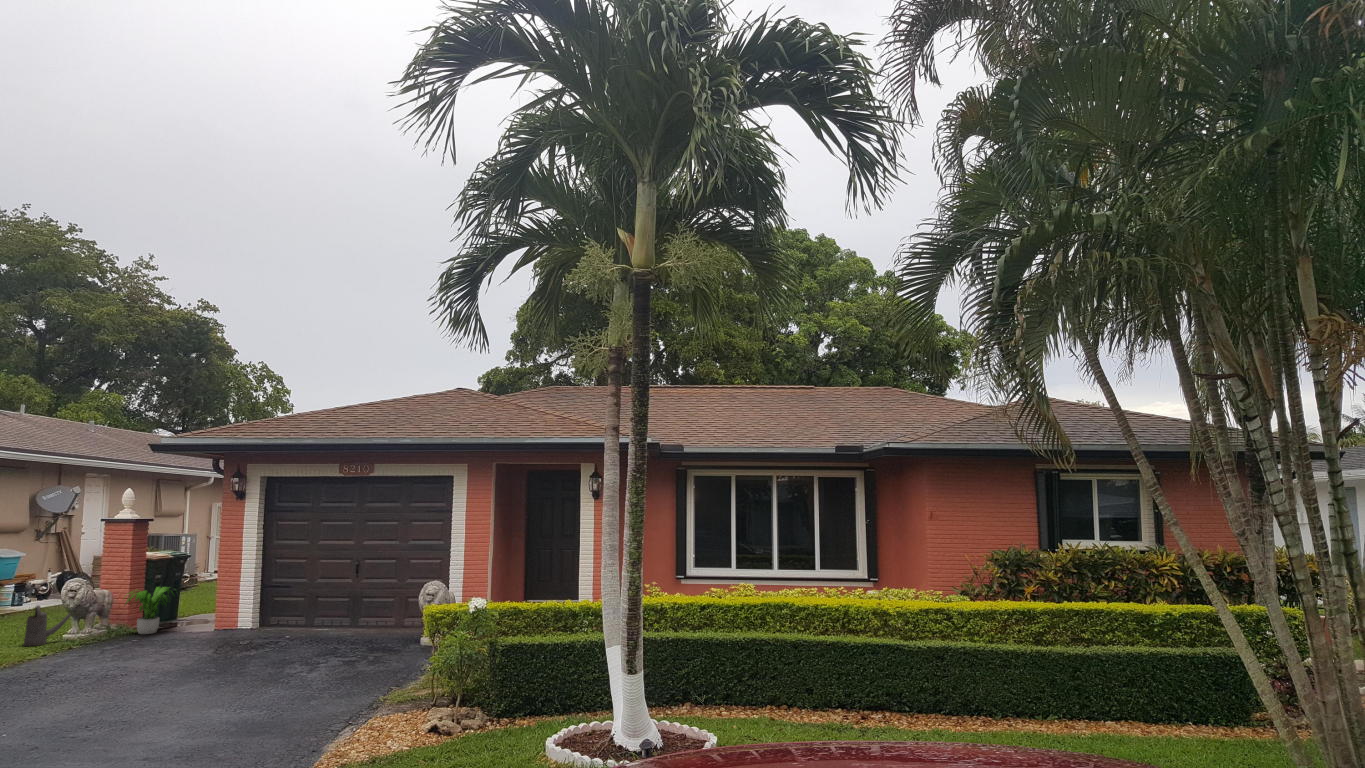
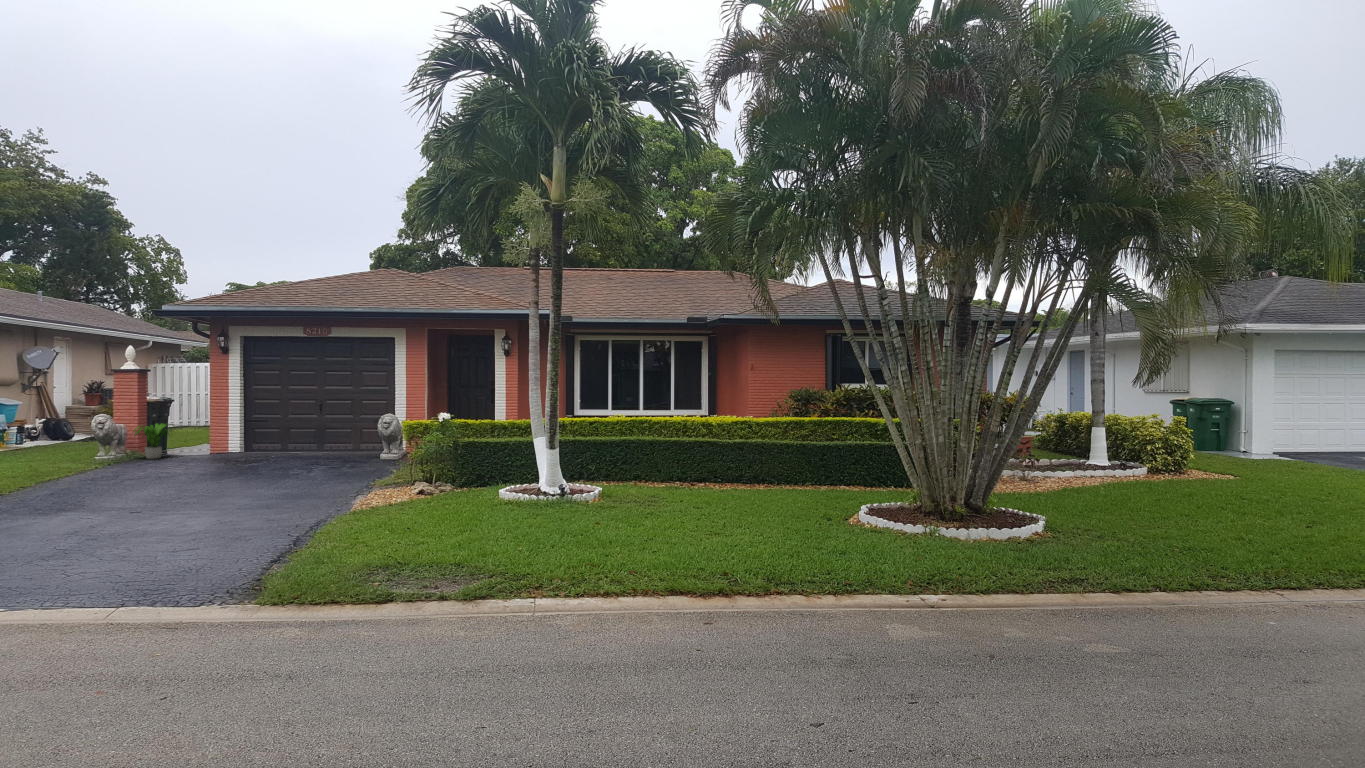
watering can: present [23,605,71,646] -> none [55,436,97,466]

